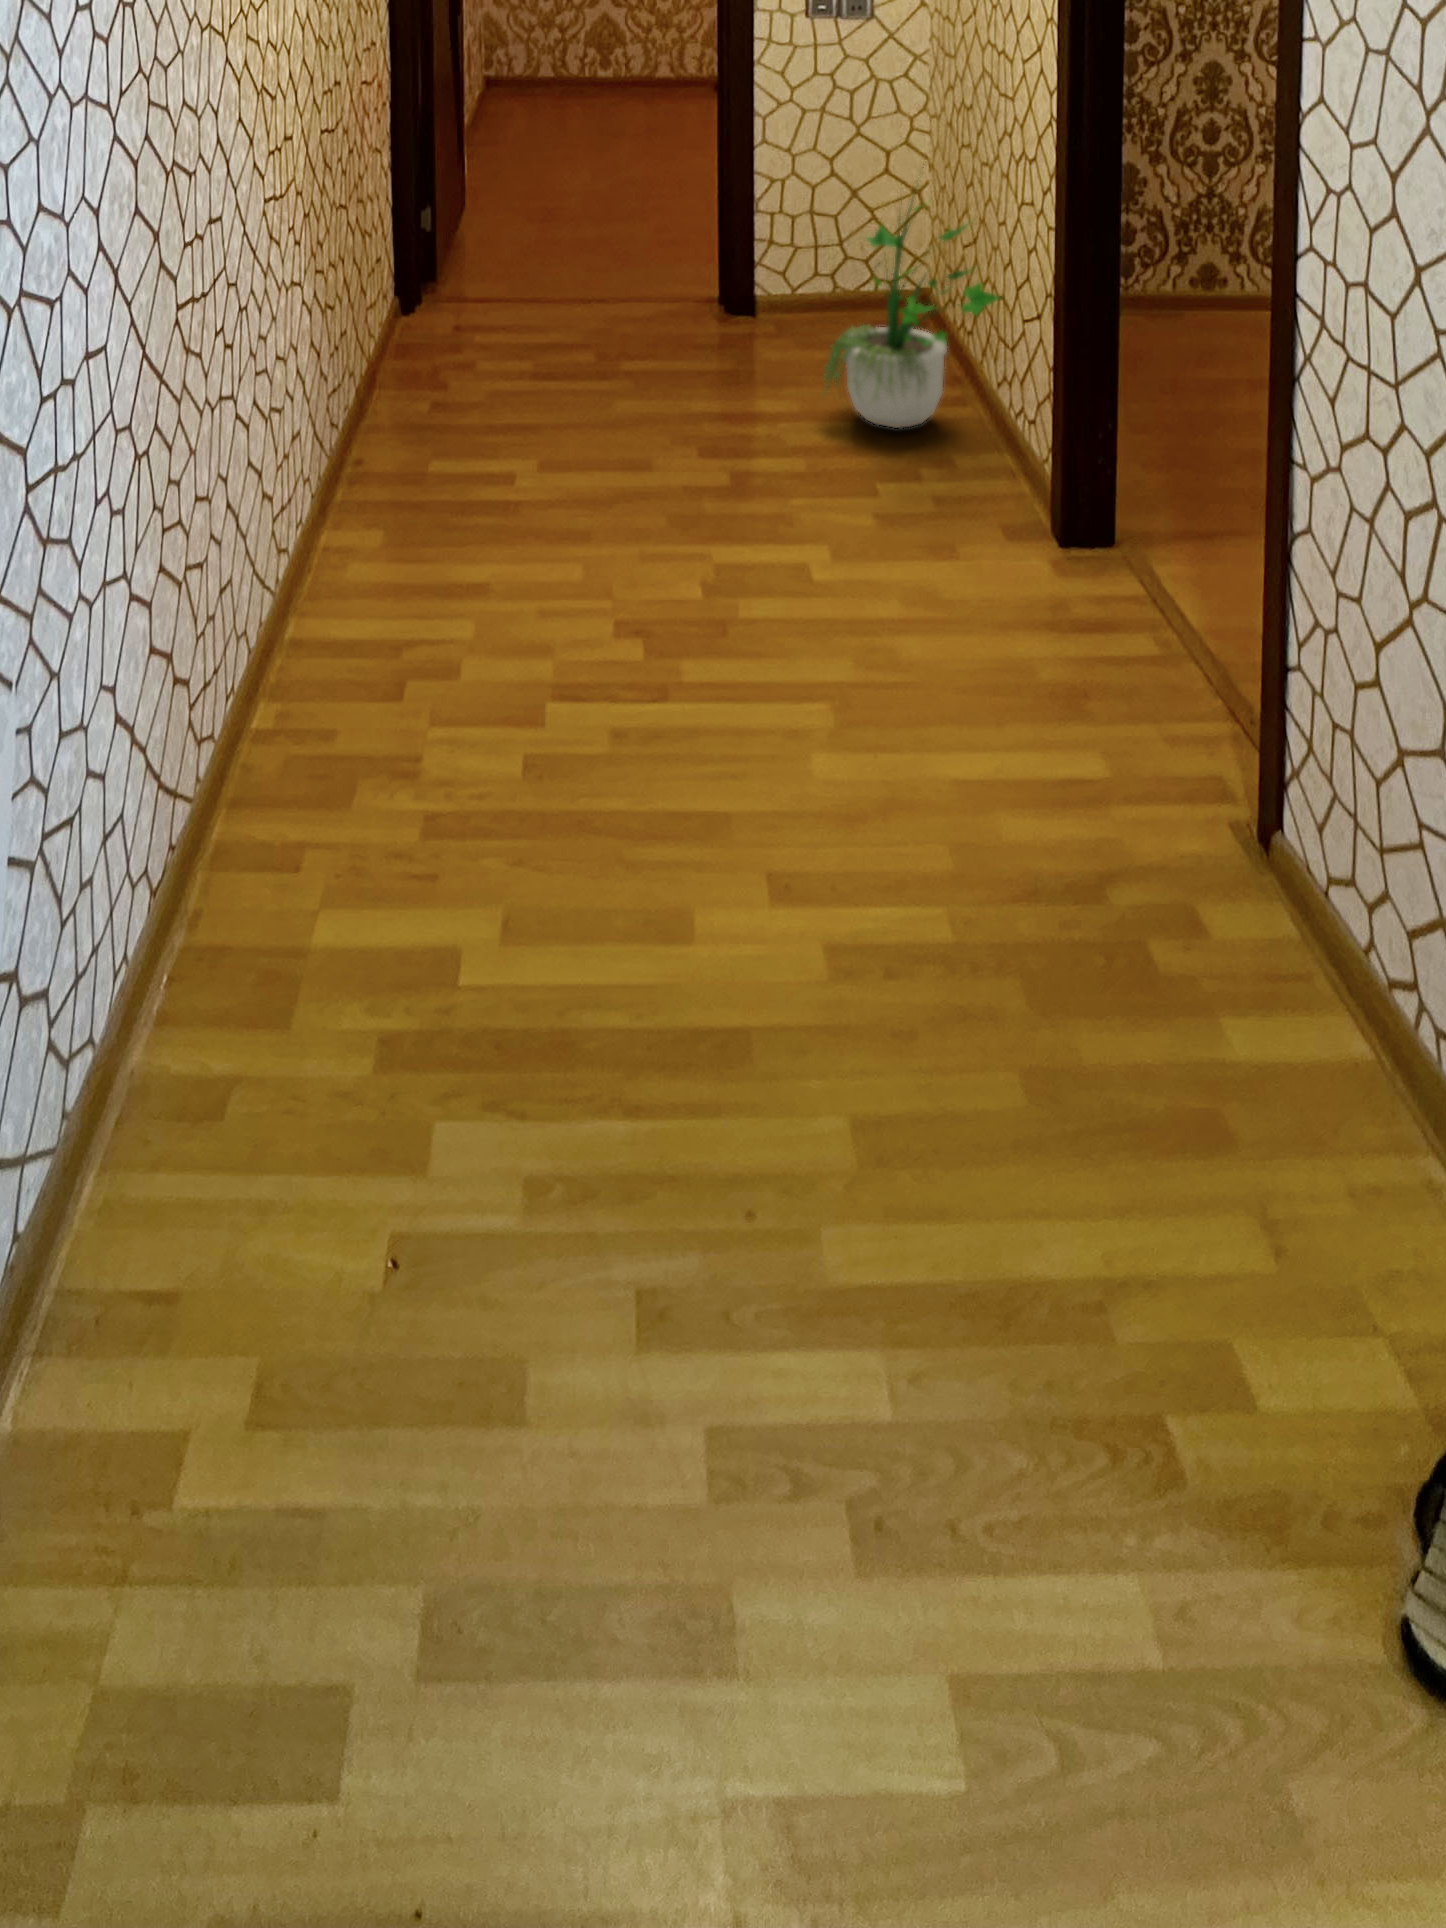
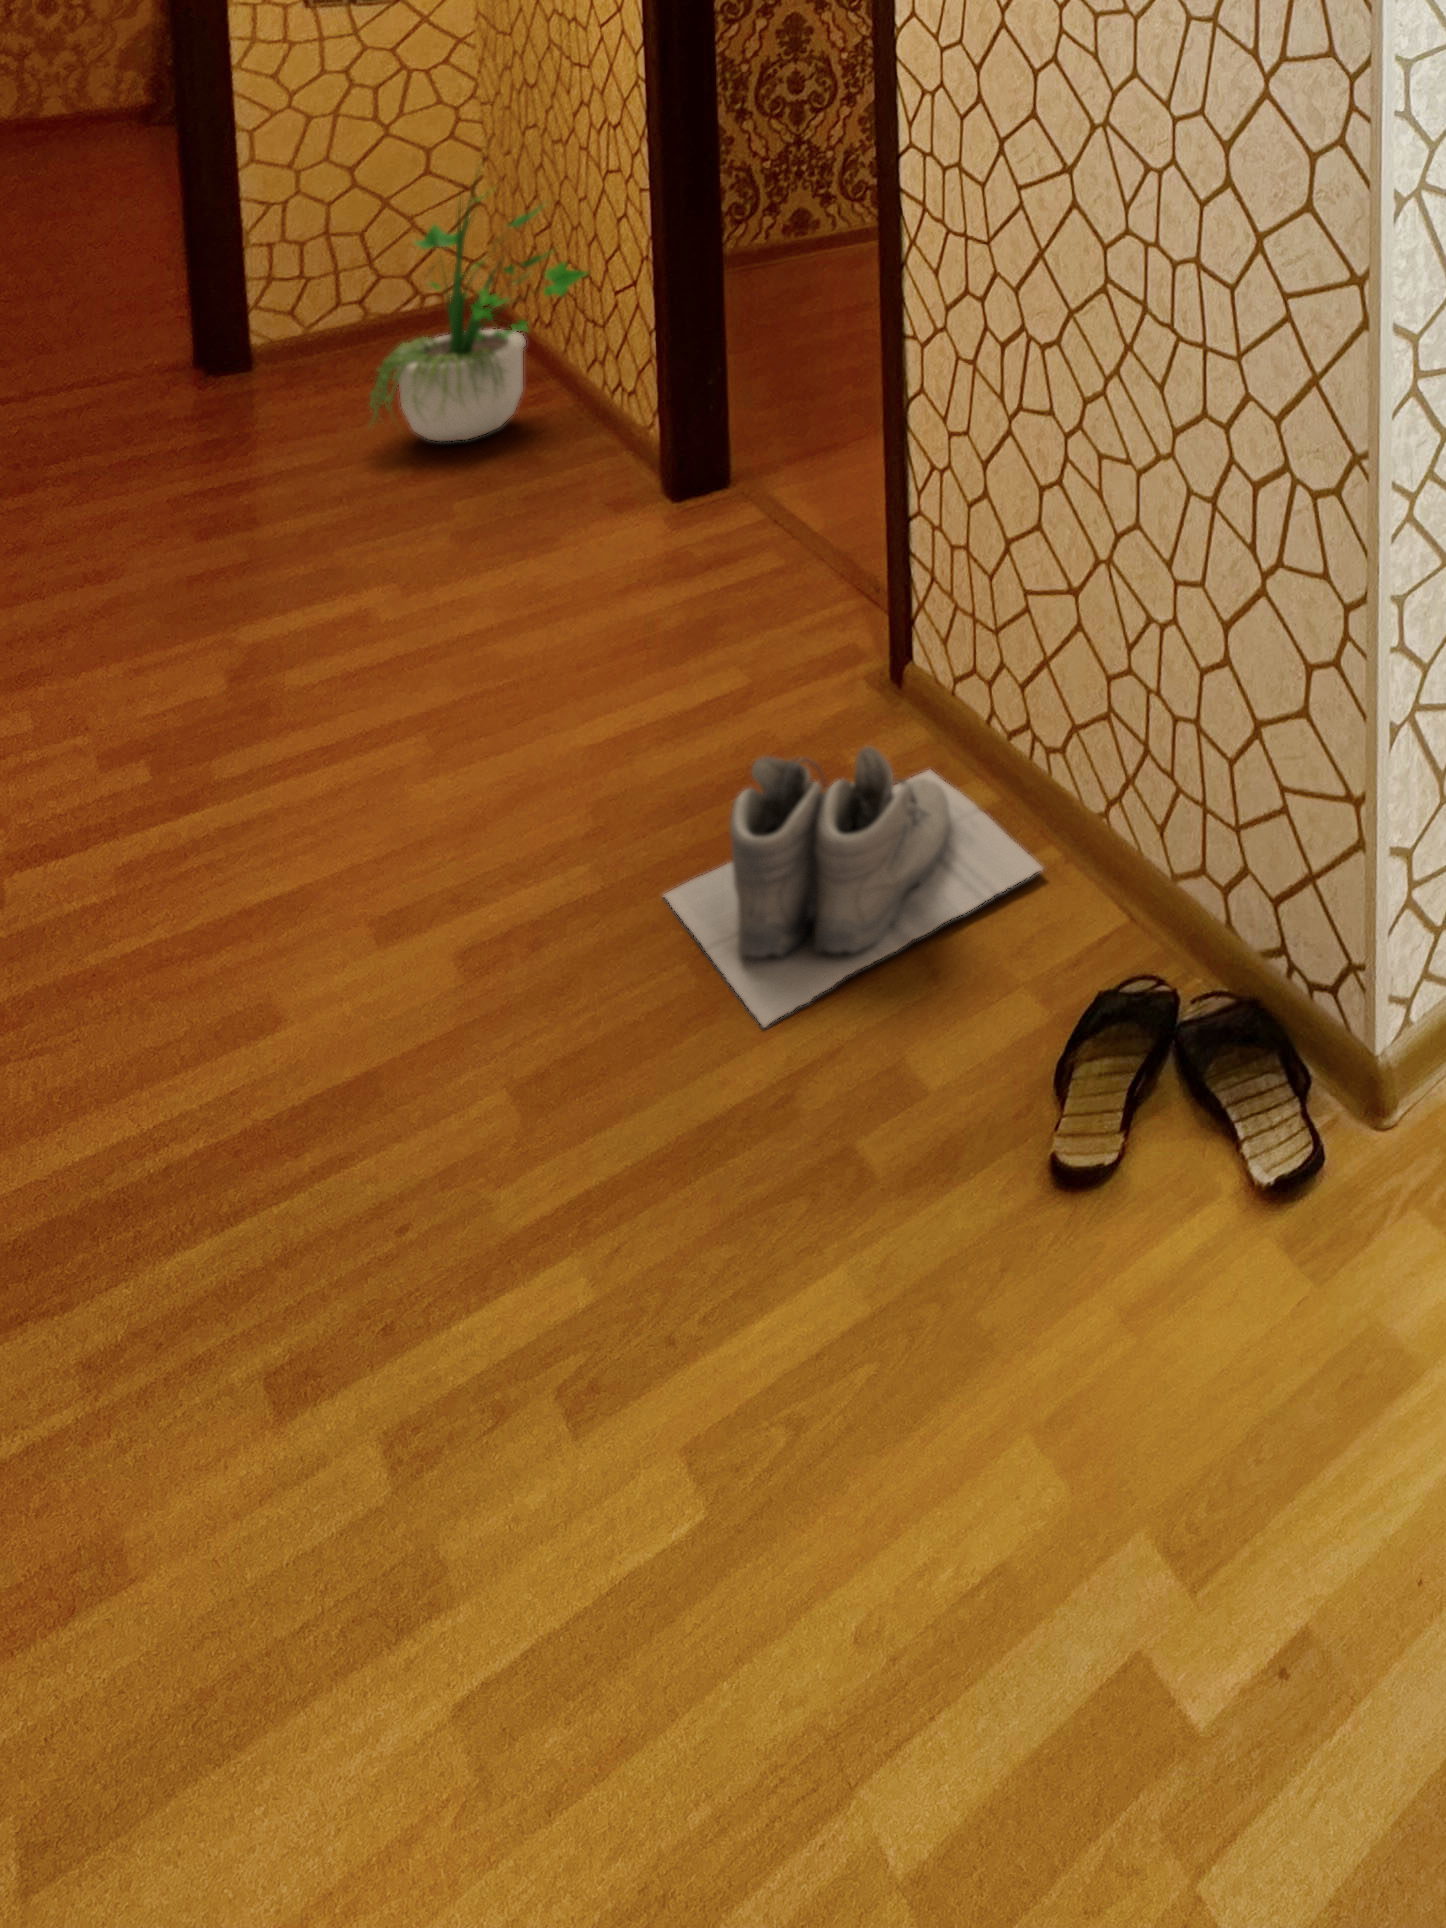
boots: none [1003,896,1425,1212] -> present [663,747,1042,1027]

